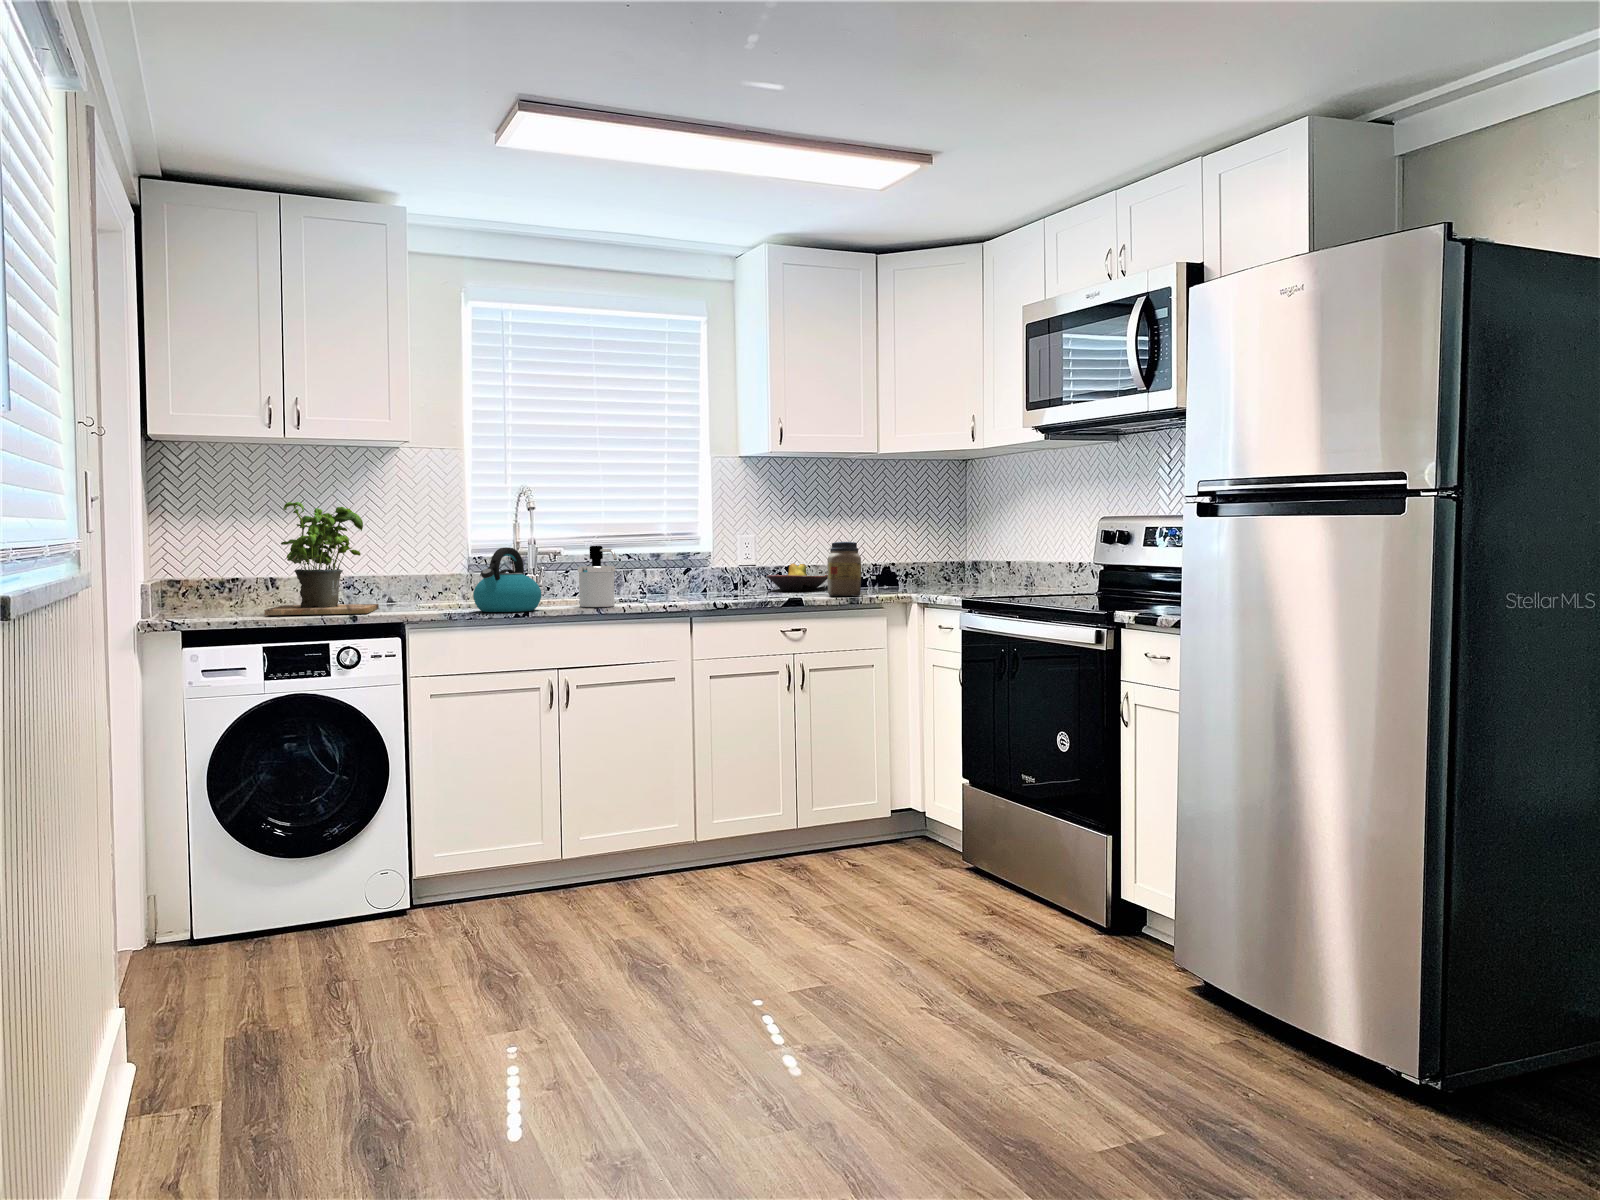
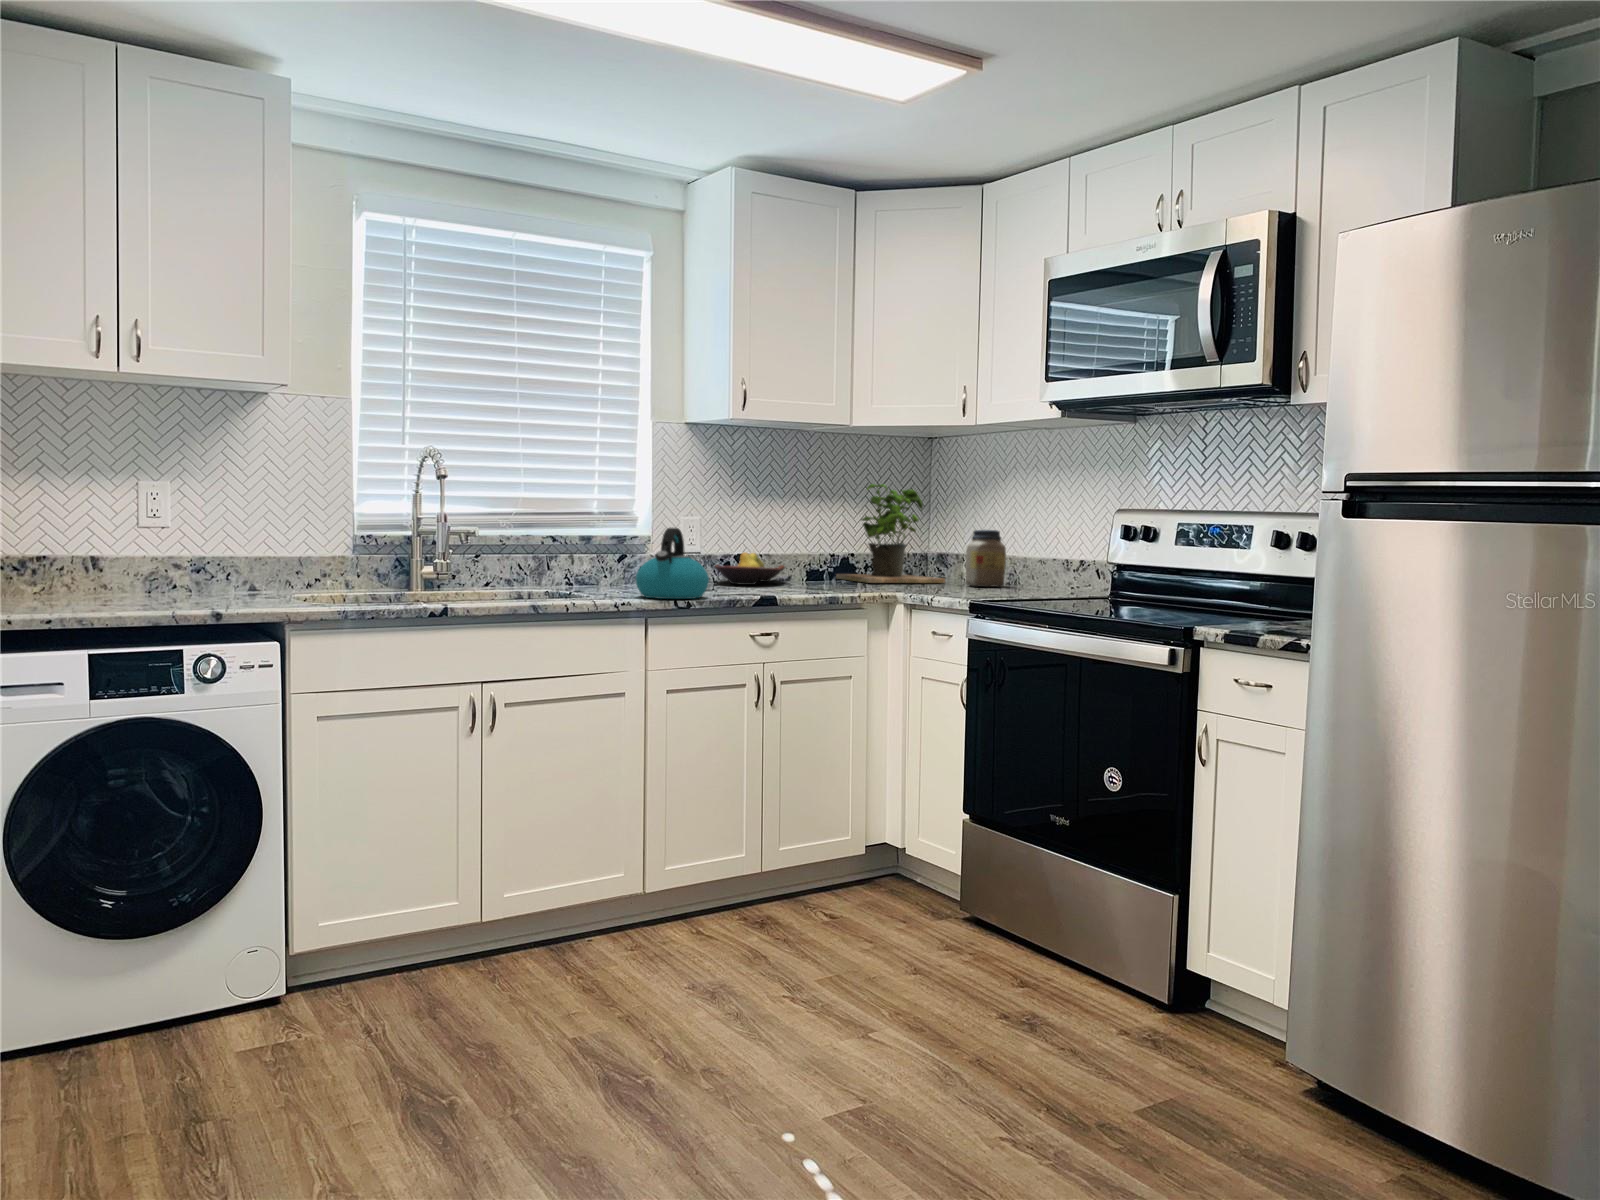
potted plant: present [264,502,379,615] -> present [836,484,945,583]
jar: present [827,542,861,596] -> present [966,530,1006,587]
soap dispenser: present [578,546,617,607] -> none [508,527,563,605]
kettle: present [473,548,541,612] -> present [636,528,709,599]

